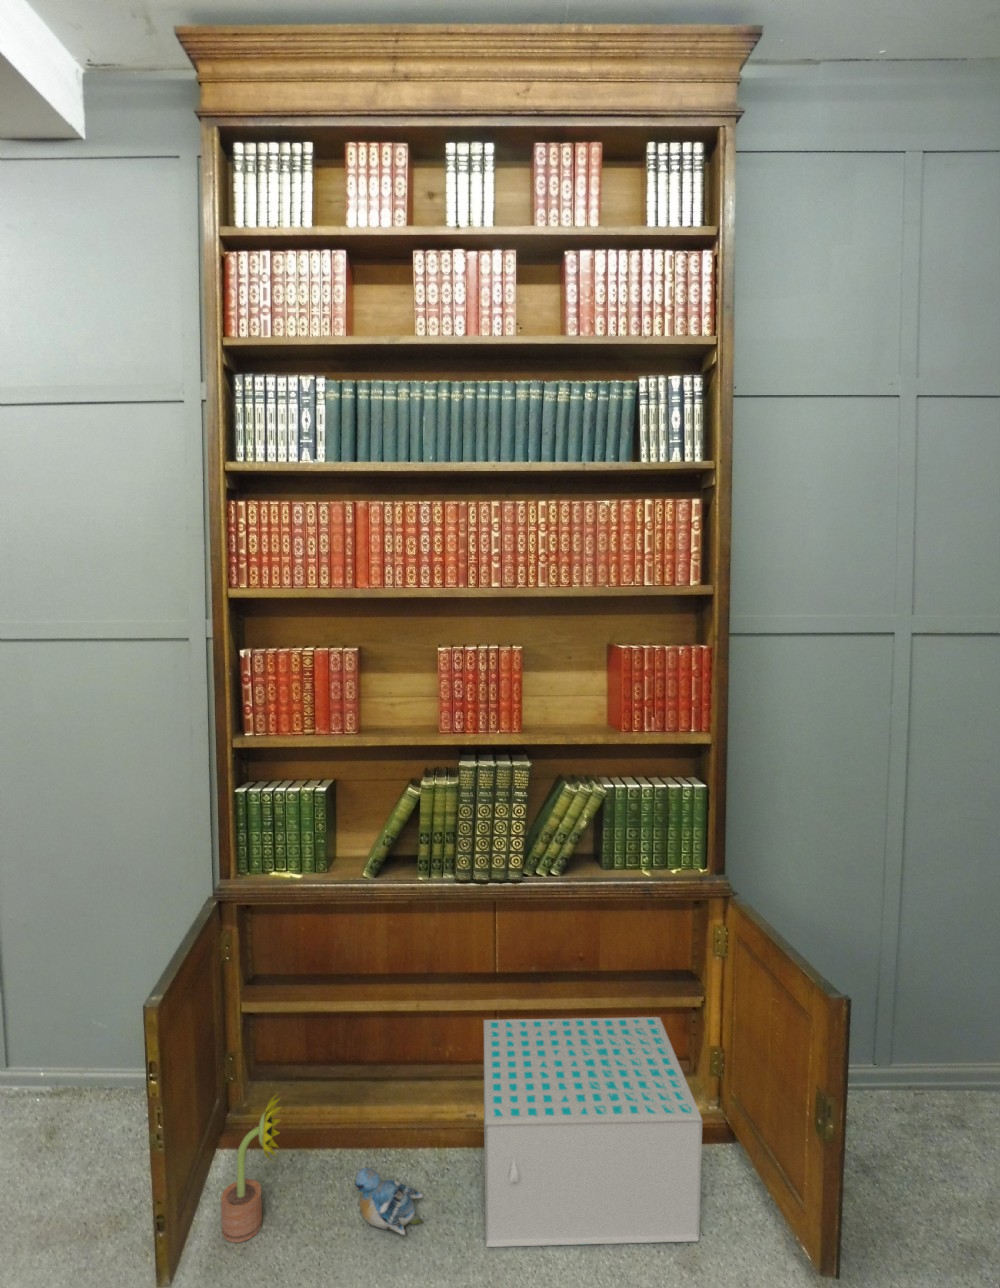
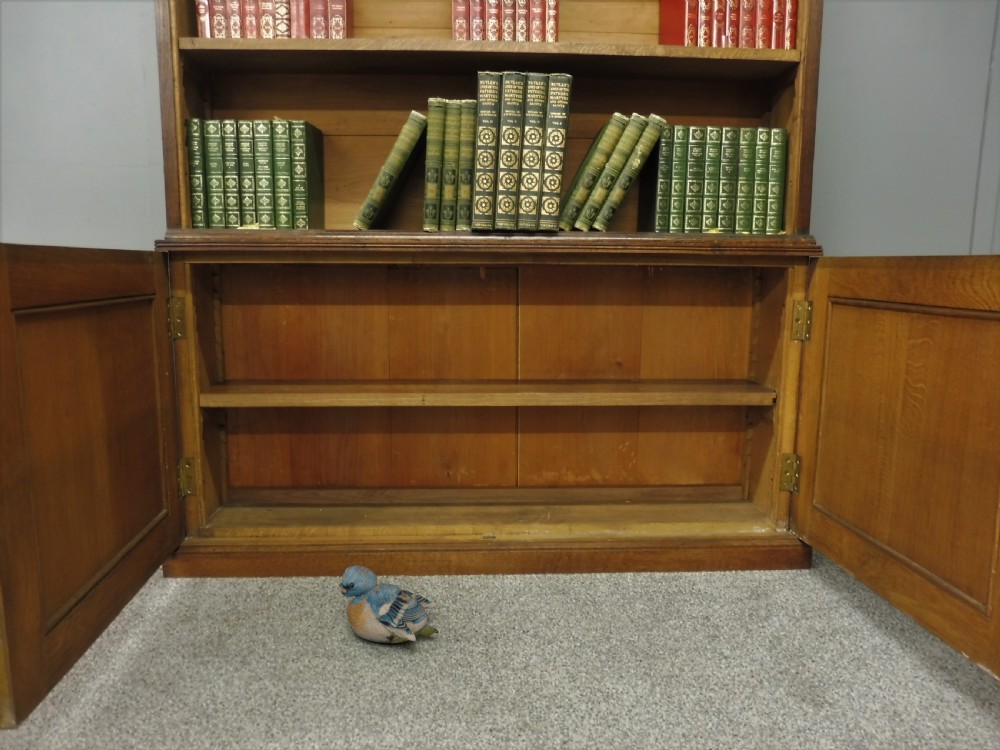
storage box: present [484,1017,702,1247] -> none [500,425,829,655]
decorative plant: present [221,1095,280,1243] -> none [141,460,235,663]

